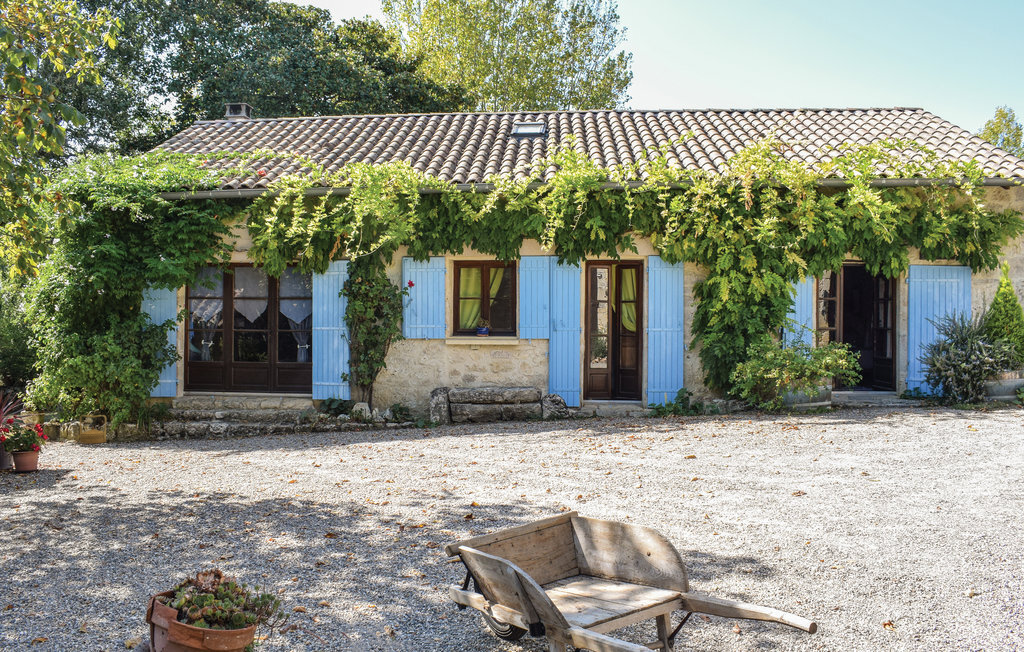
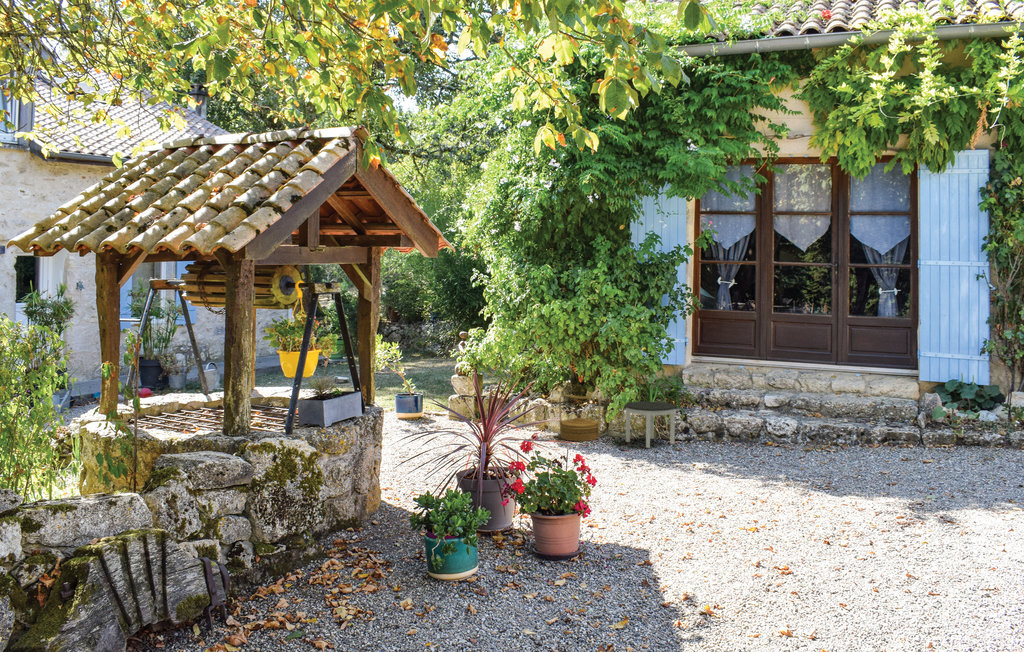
round table: none [120,417,154,444] -> present [625,401,676,448]

